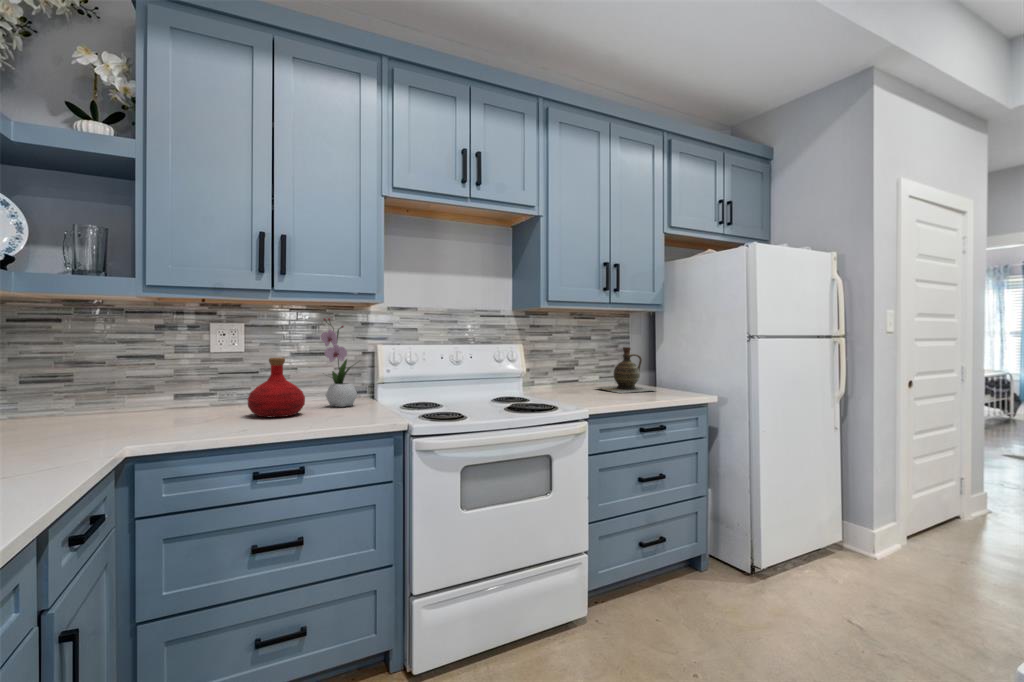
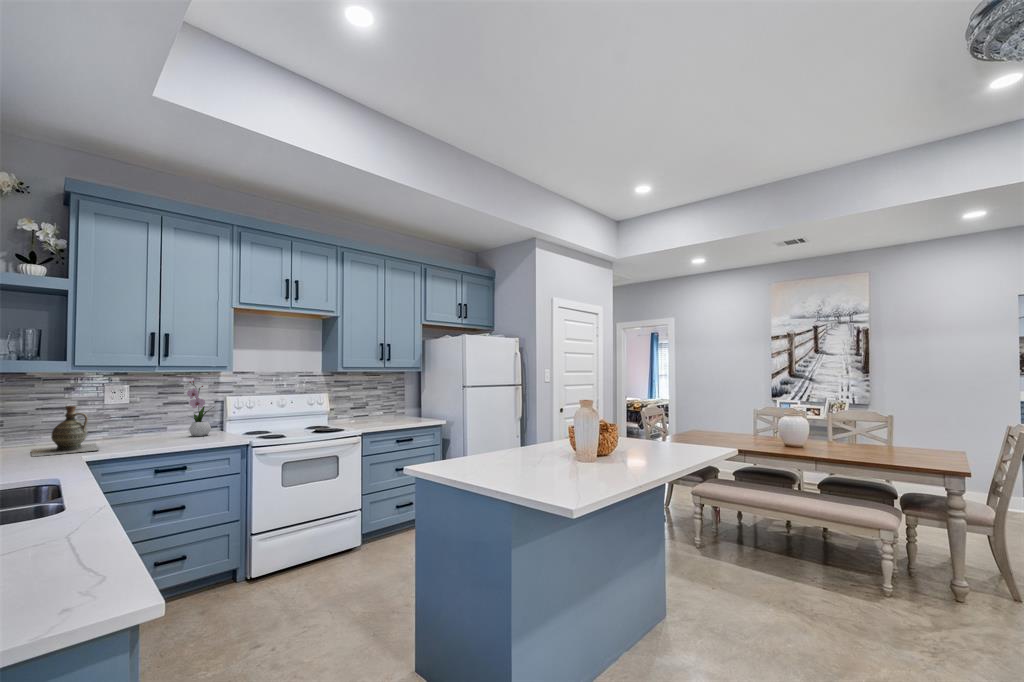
ceramic jug: present [595,347,653,393] -> present [31,406,99,457]
bottle: present [248,358,305,417] -> none [137,407,176,443]

